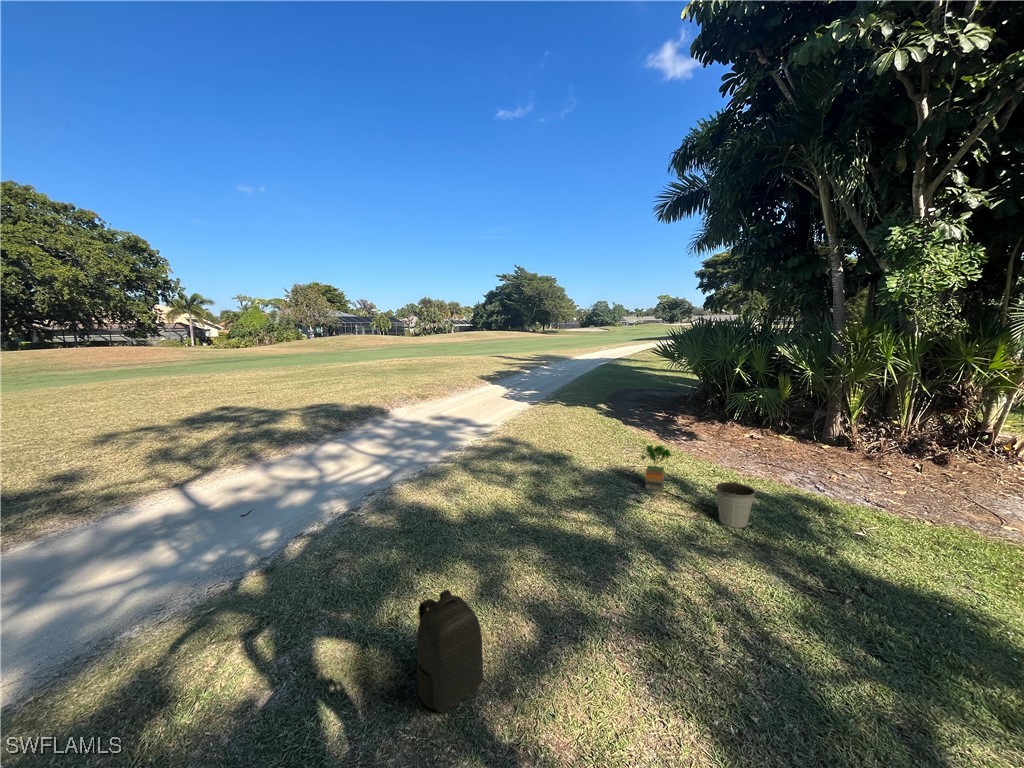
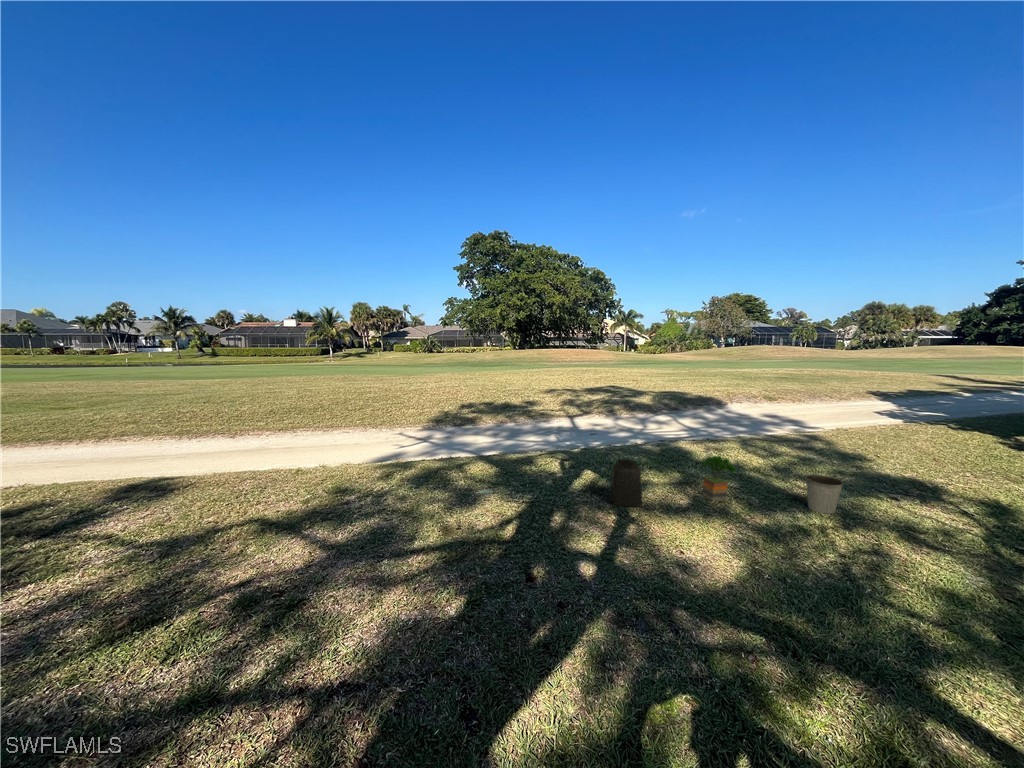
potted tree: present [641,445,671,490] -> present [702,456,736,501]
bucket: present [716,481,755,528] -> present [806,475,843,514]

